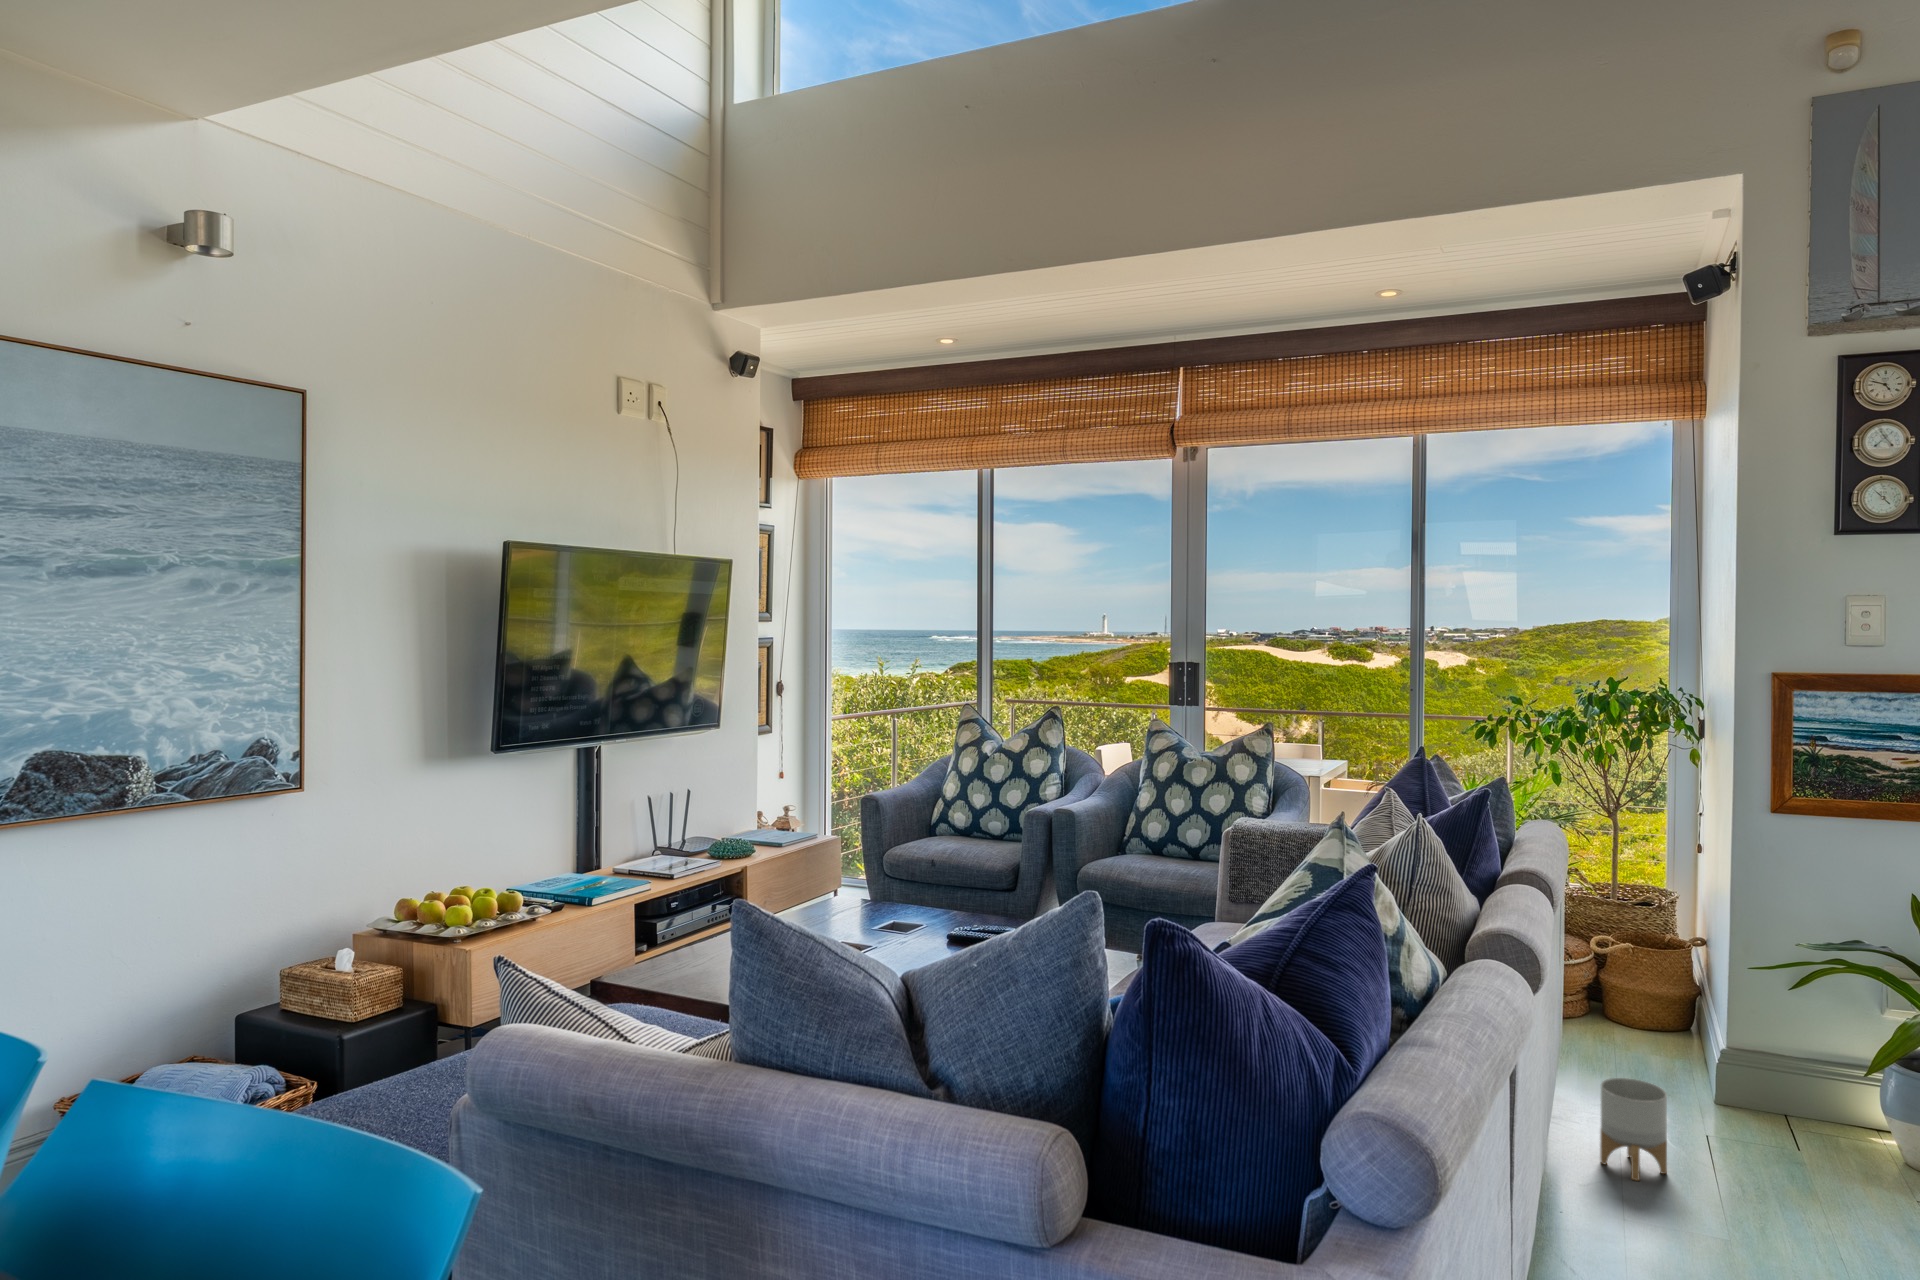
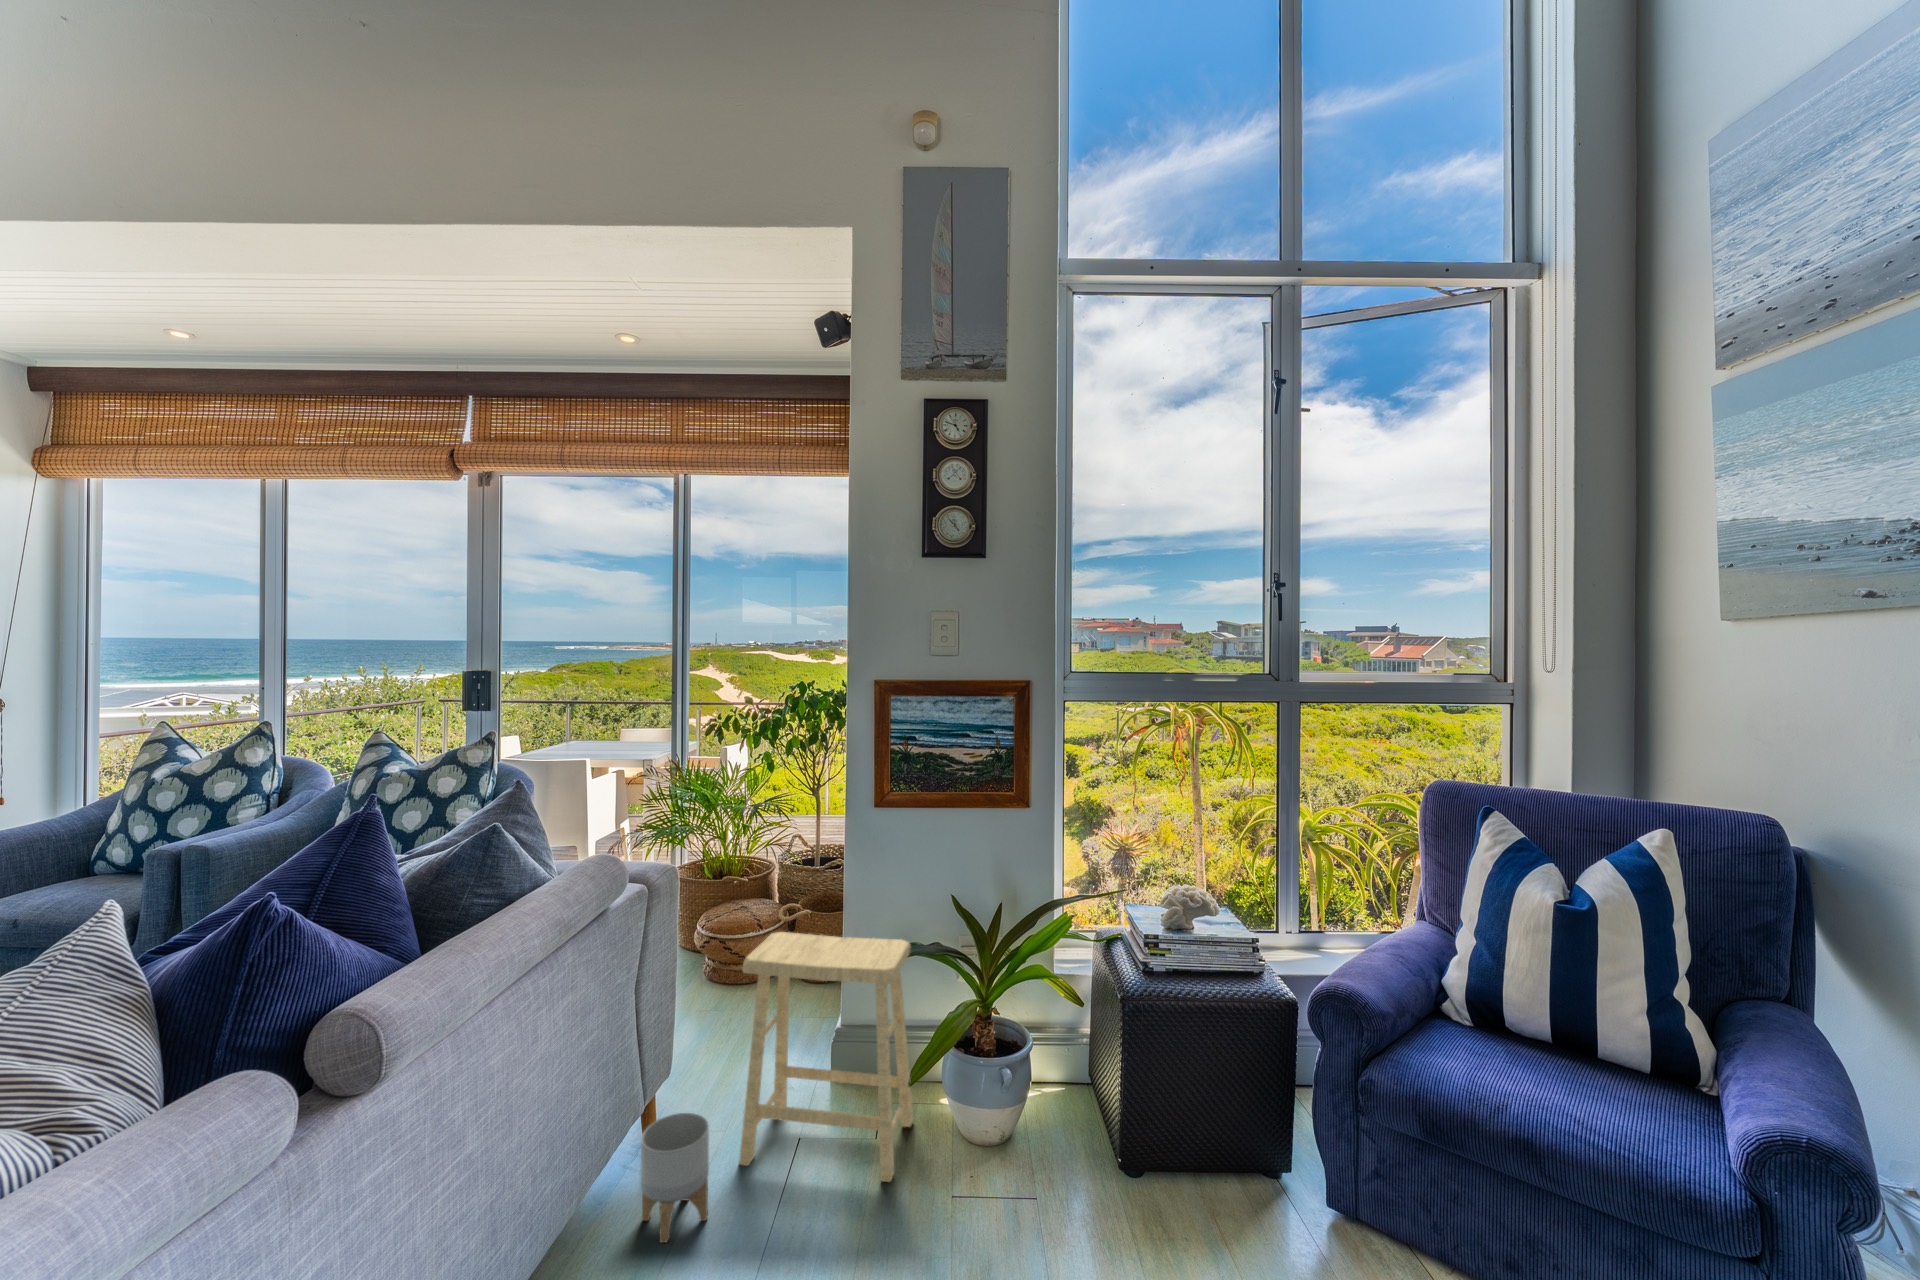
footstool: none [1667,931,1854,1182] -> present [739,932,914,1182]

